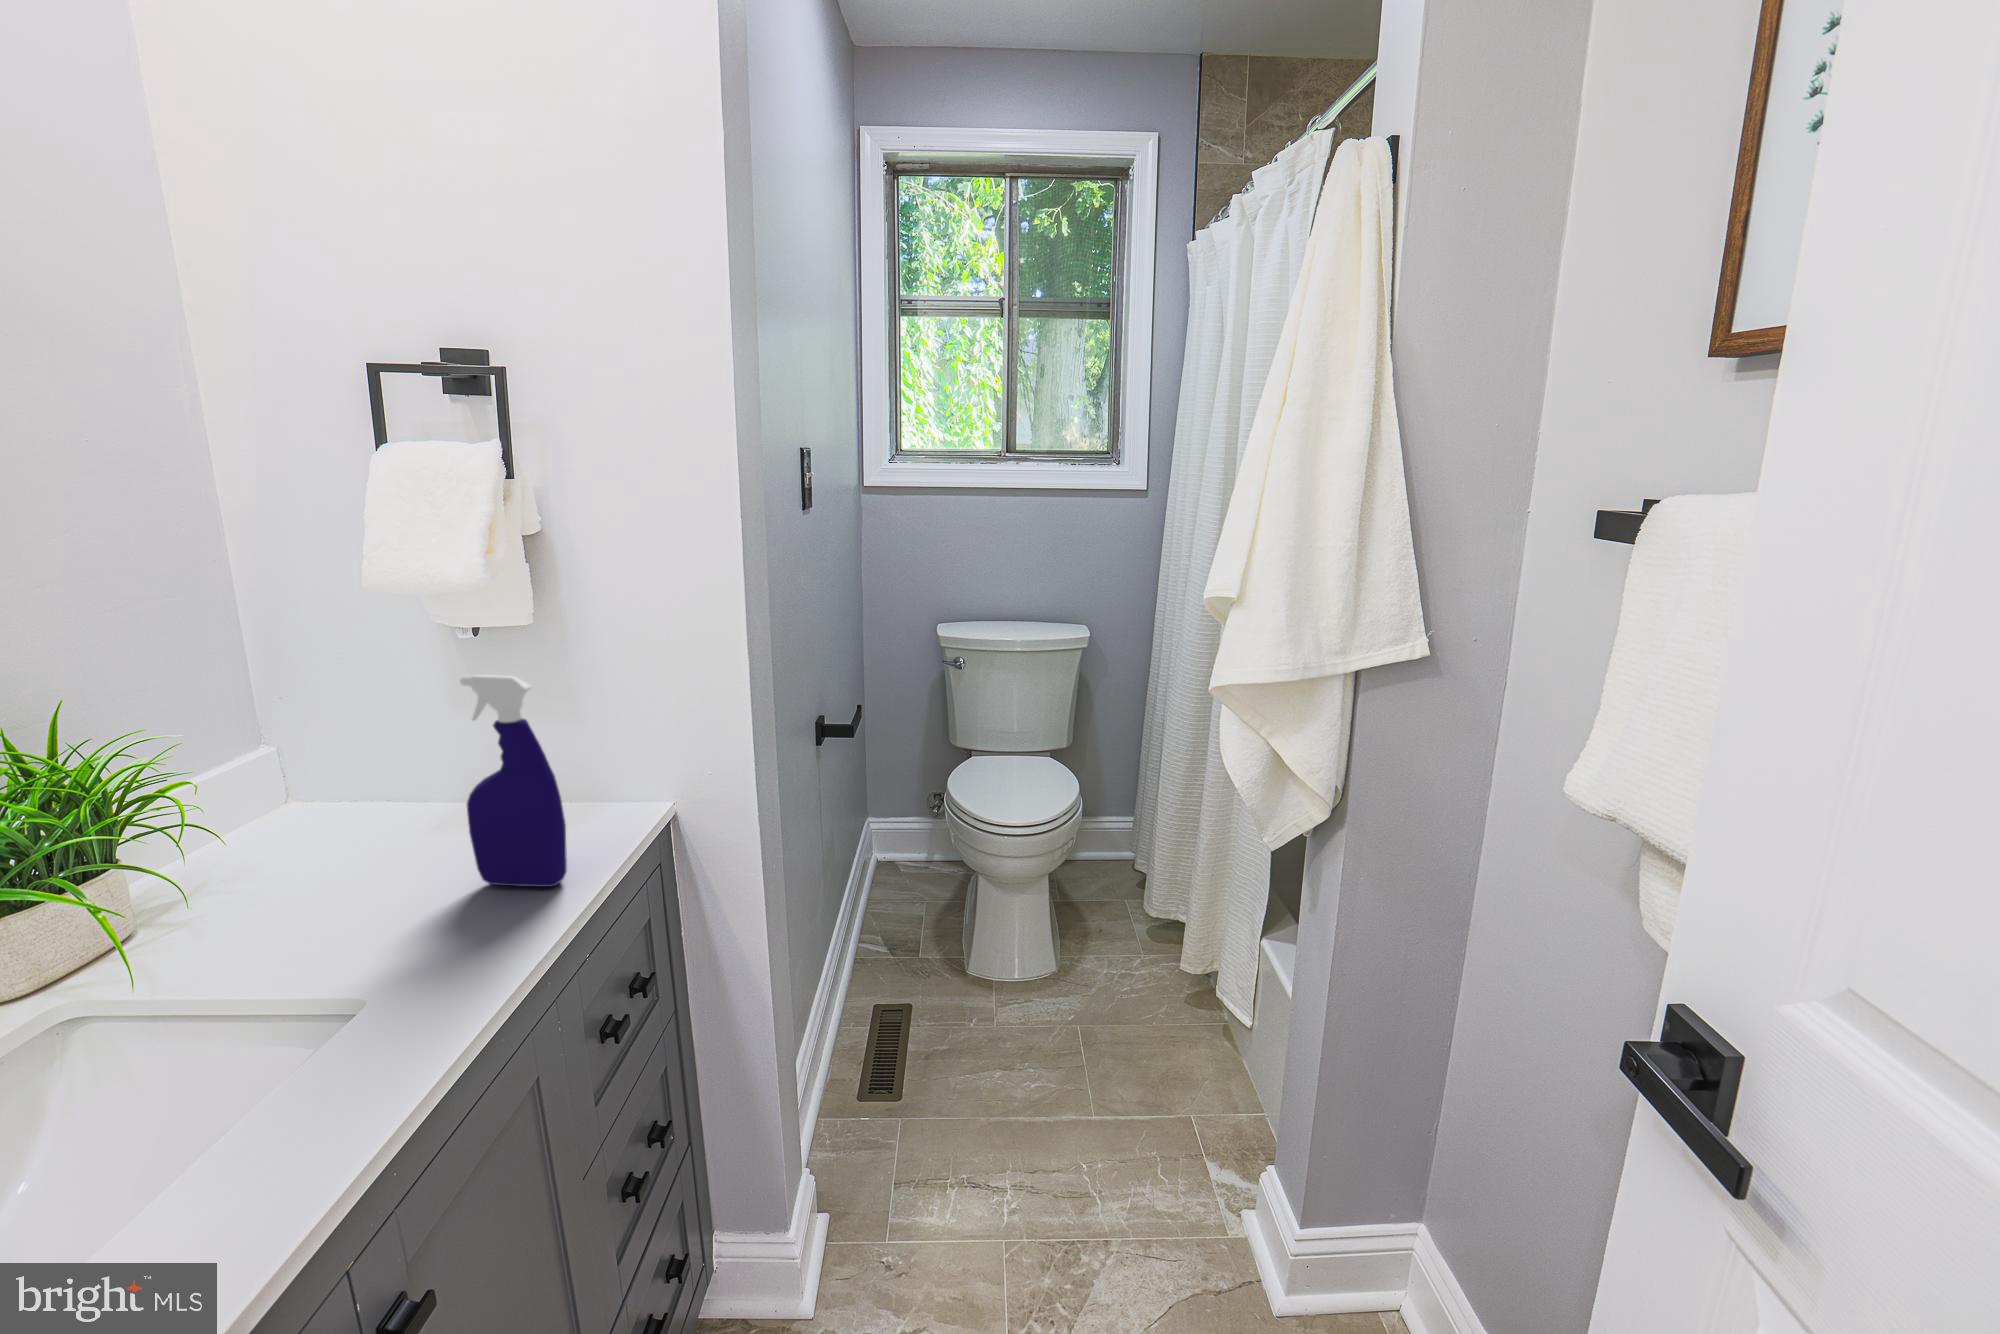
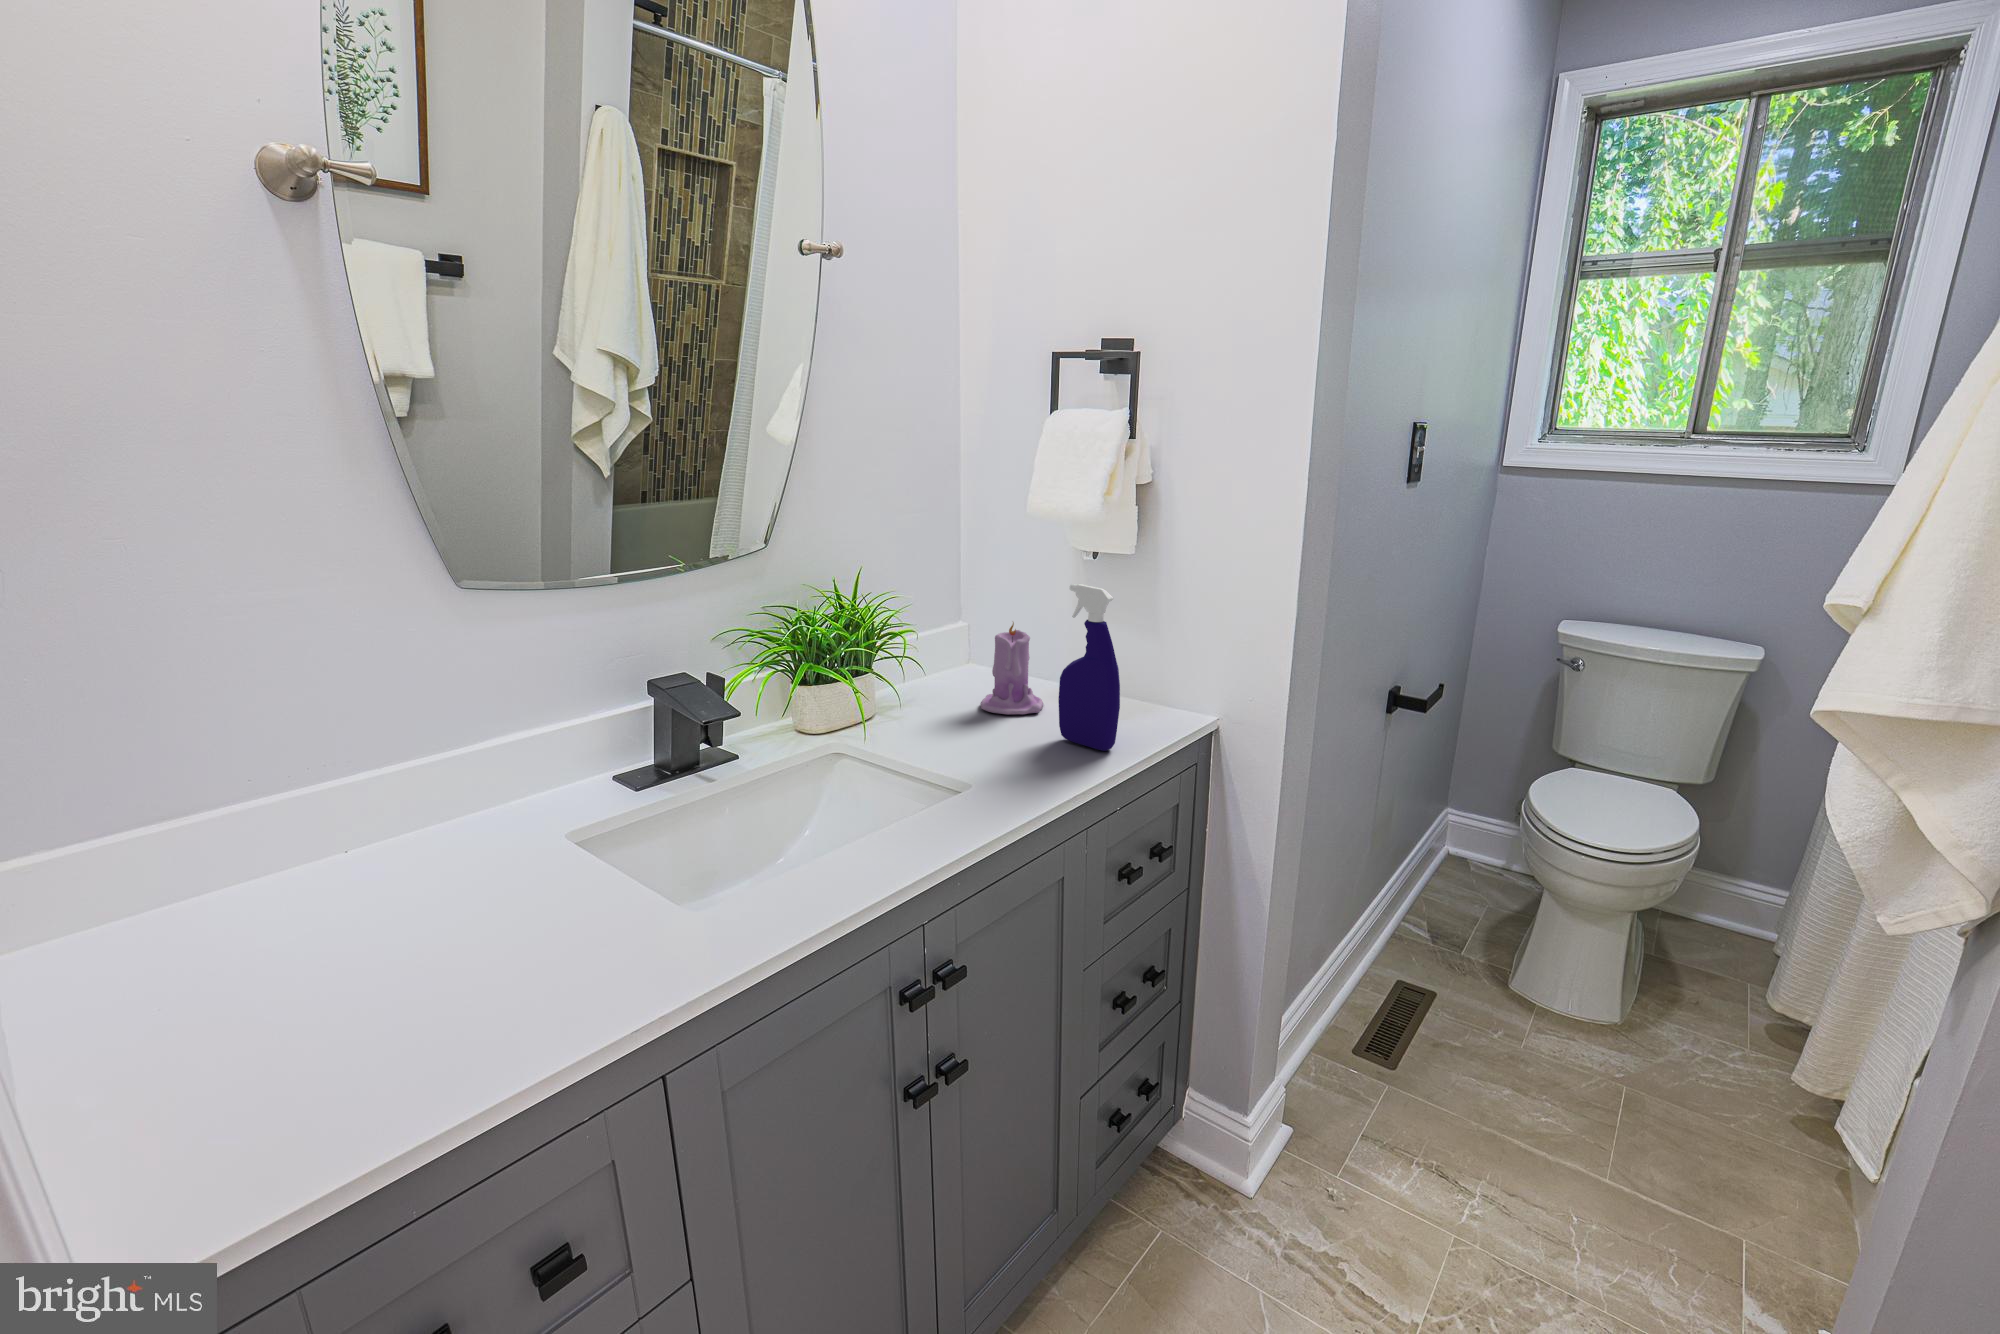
candle: none [333,738,439,873] -> present [980,622,1044,715]

